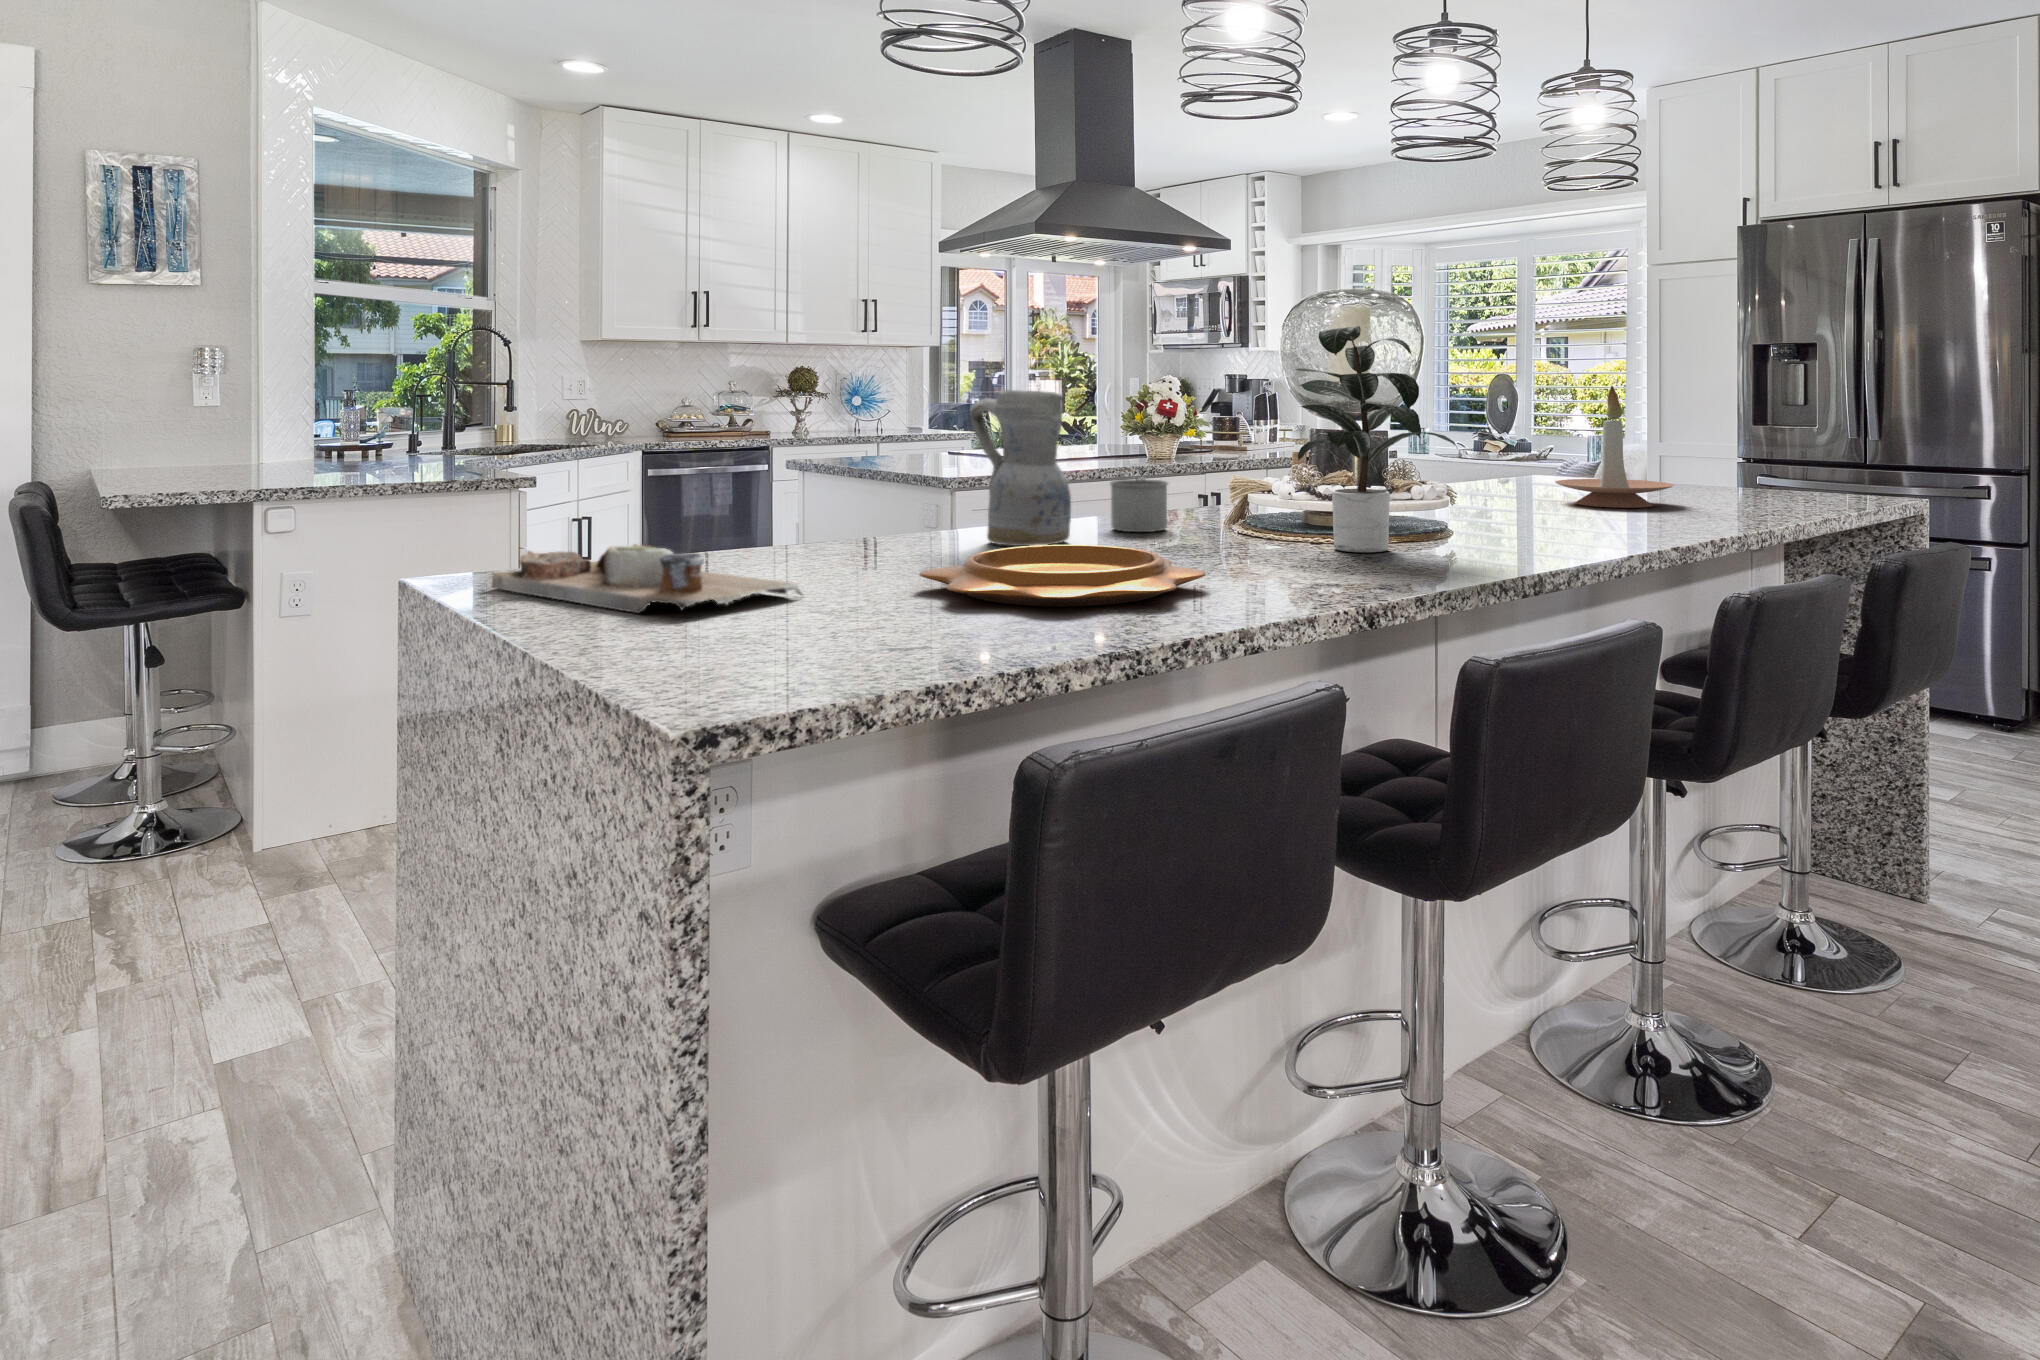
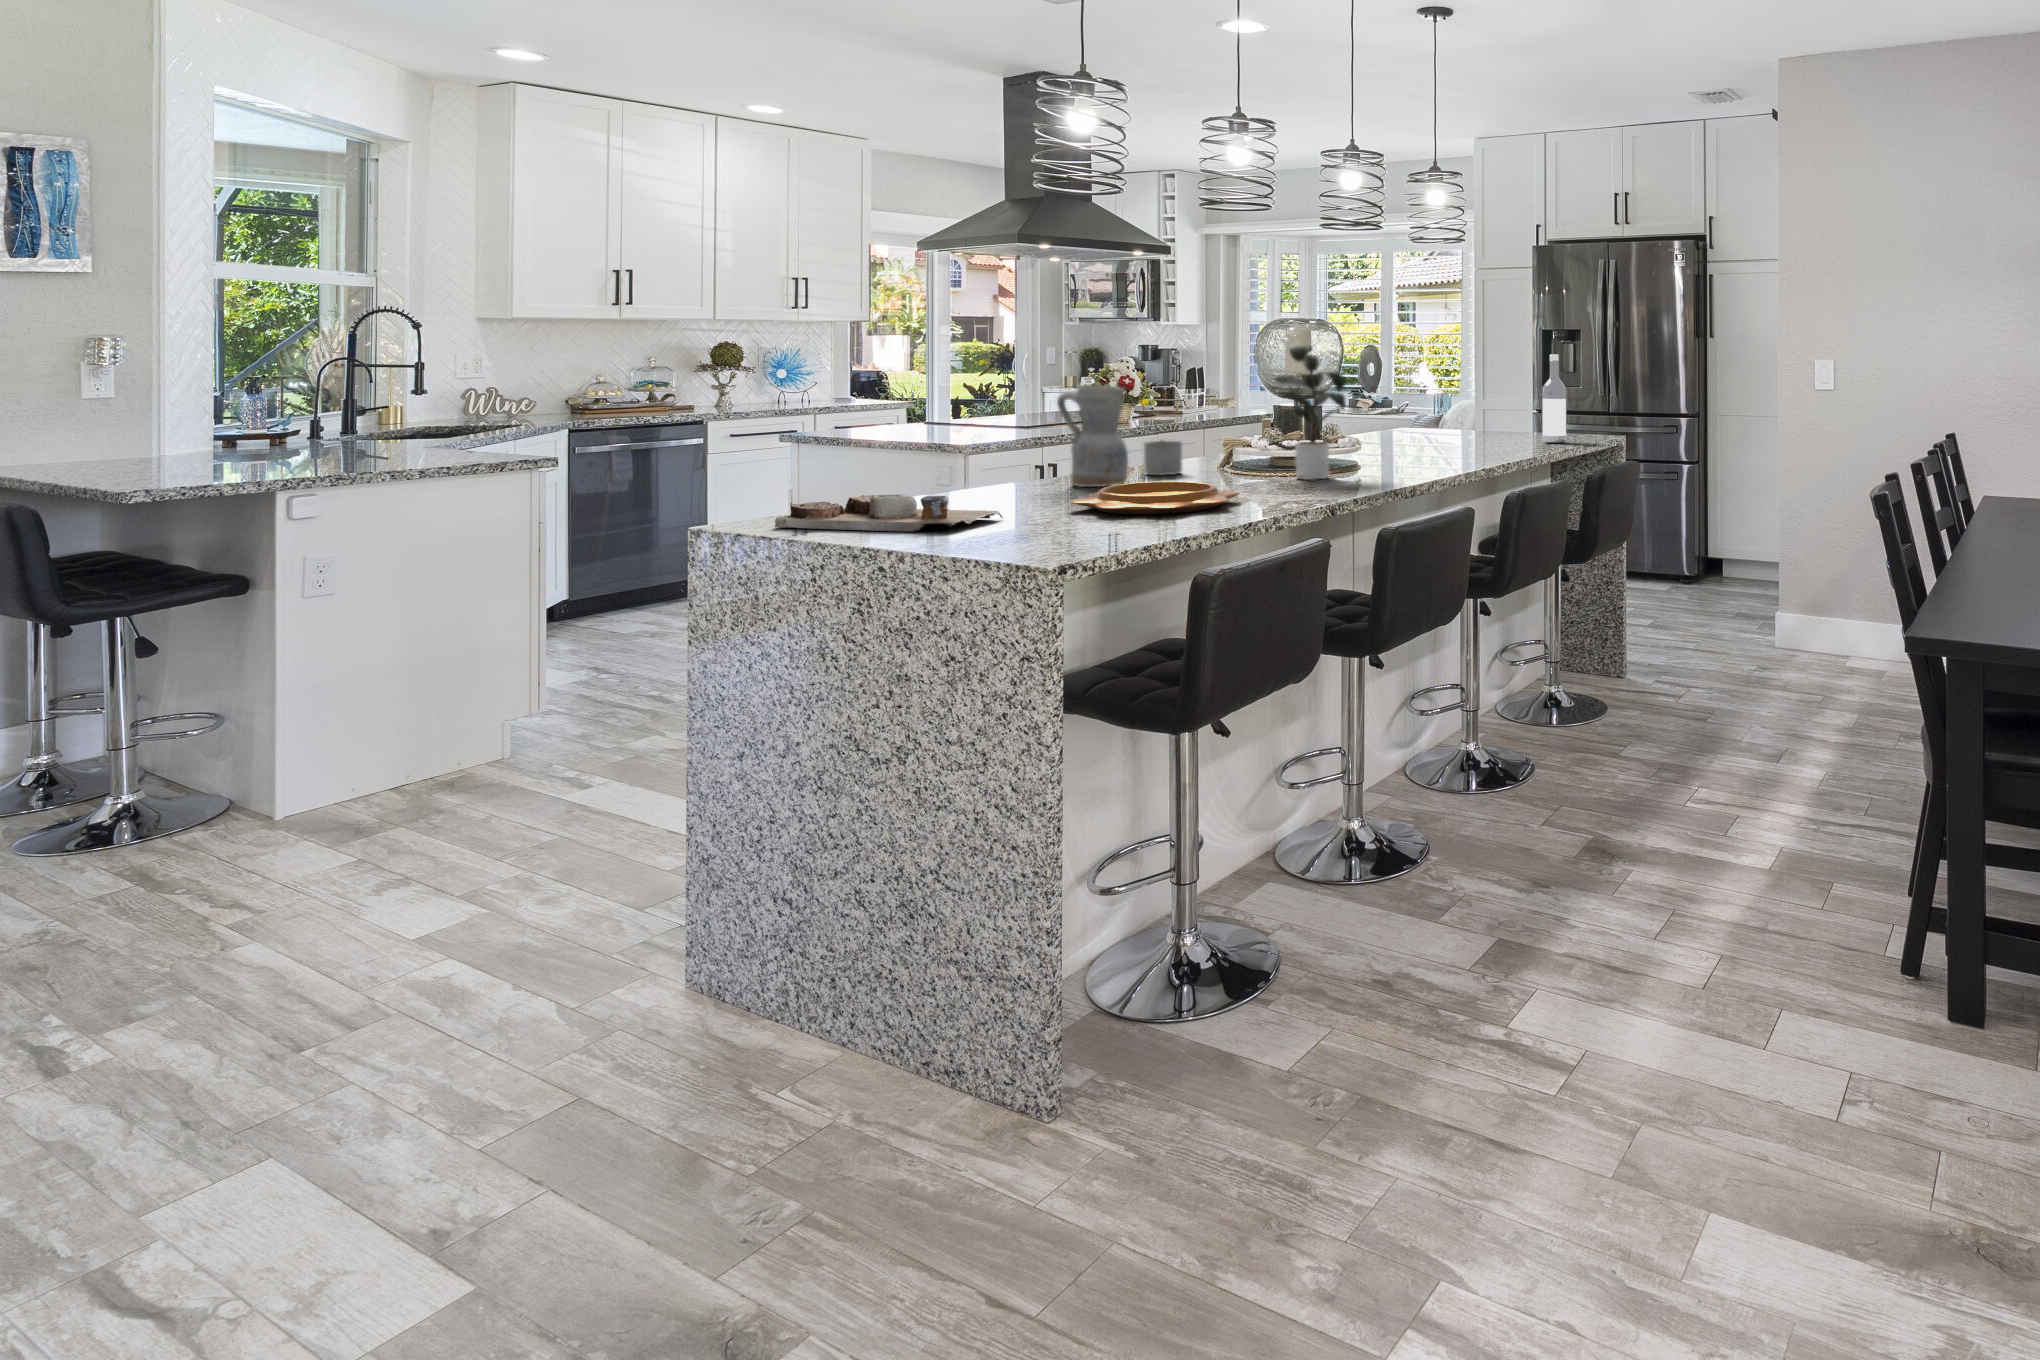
wine bottle: none [1772,361,1818,507] -> present [1542,354,1567,443]
candle holder: present [1555,386,1674,508] -> none [1418,370,1487,448]

